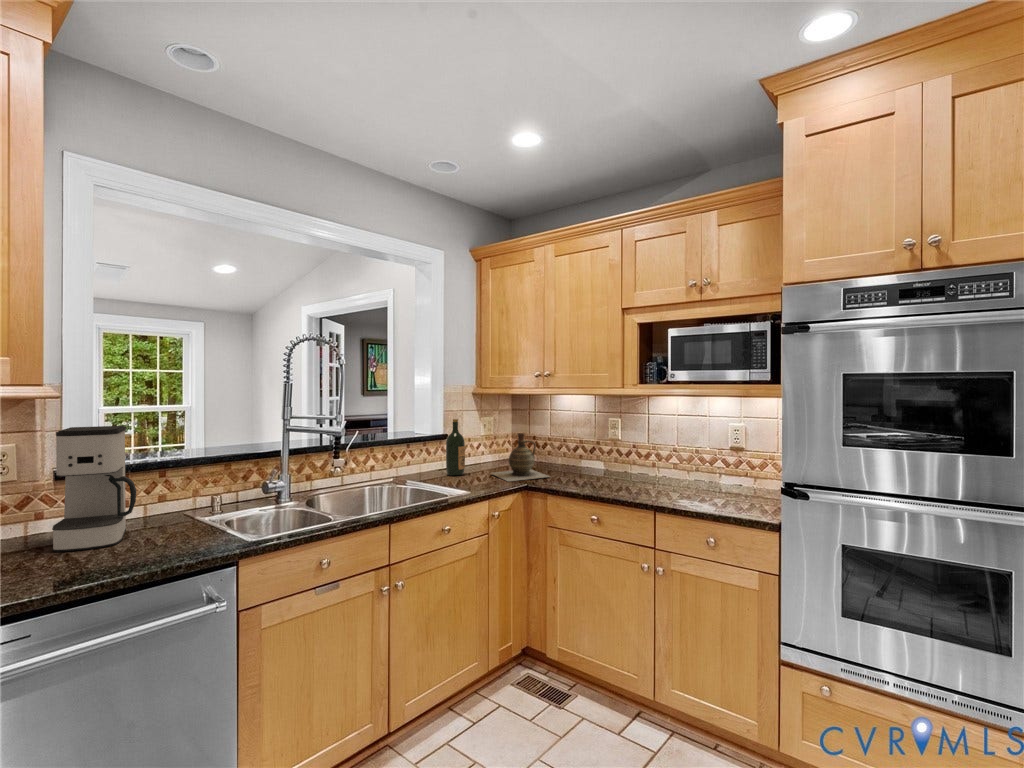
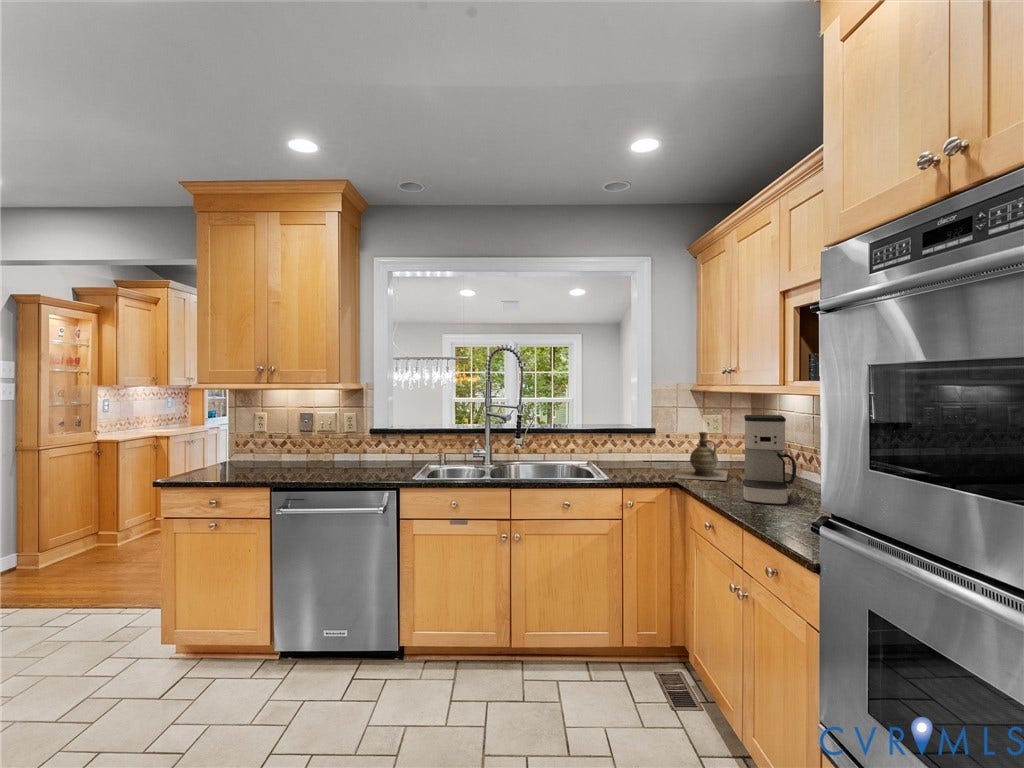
wine bottle: present [446,419,465,476] -> none [641,415,659,467]
coffee maker: present [52,426,136,552] -> present [743,415,796,505]

